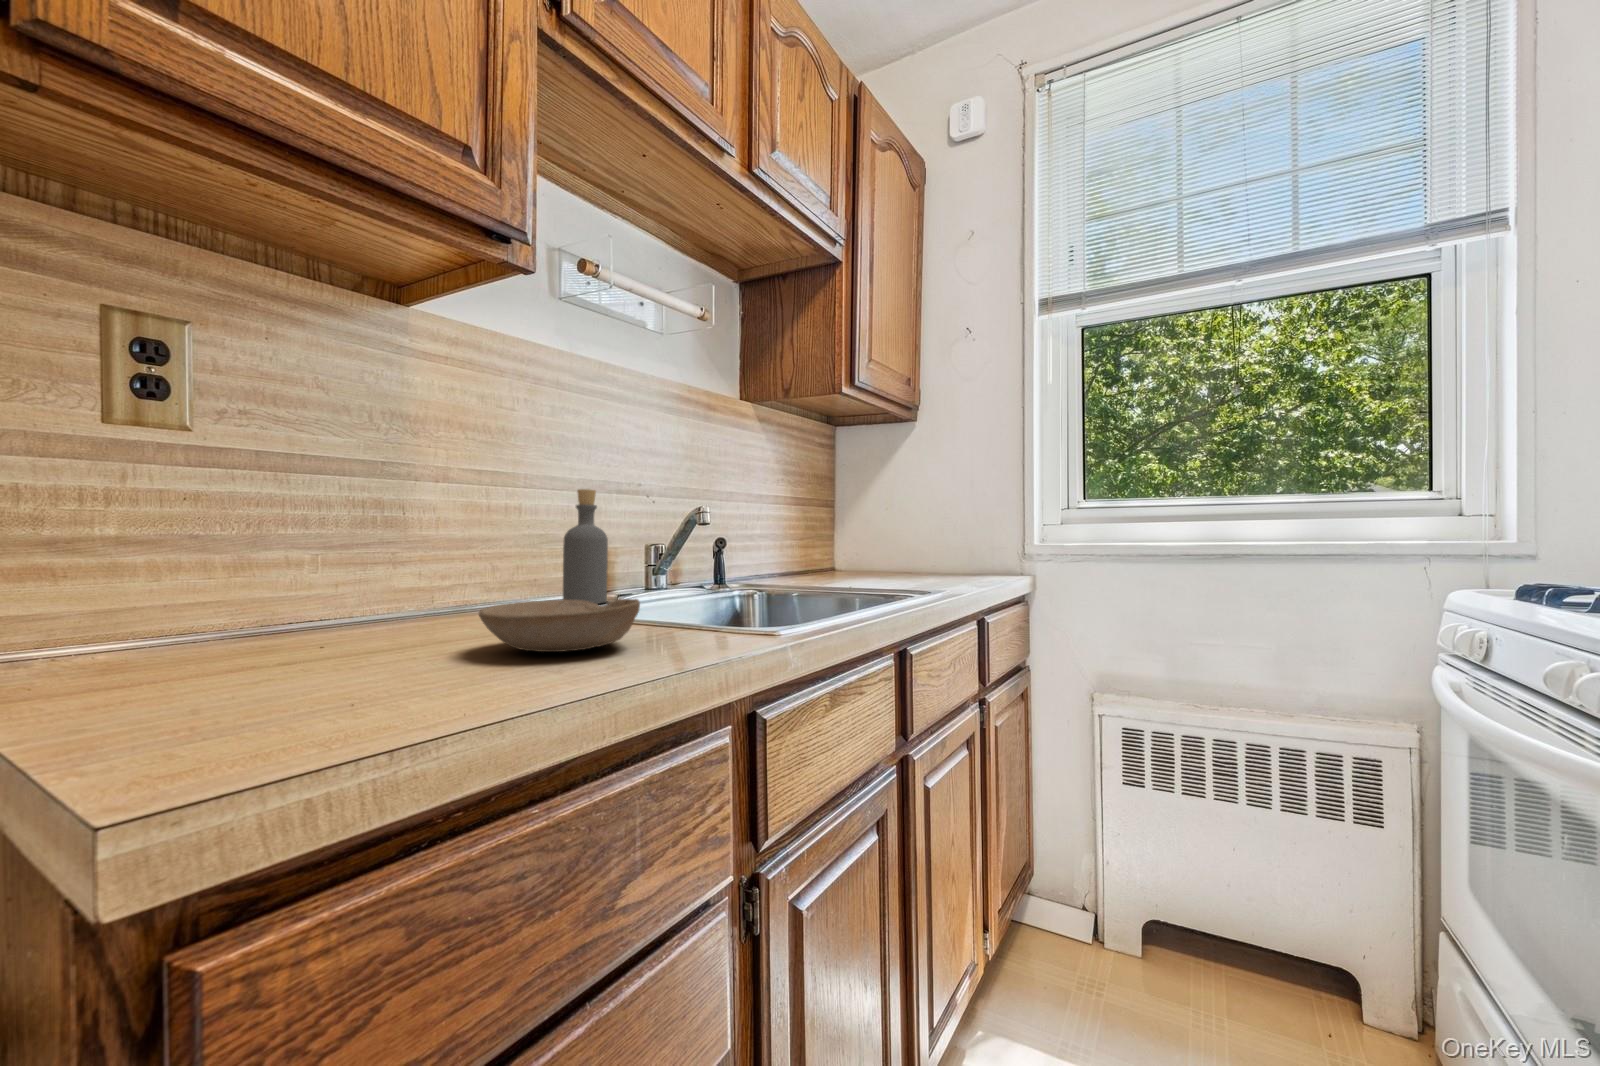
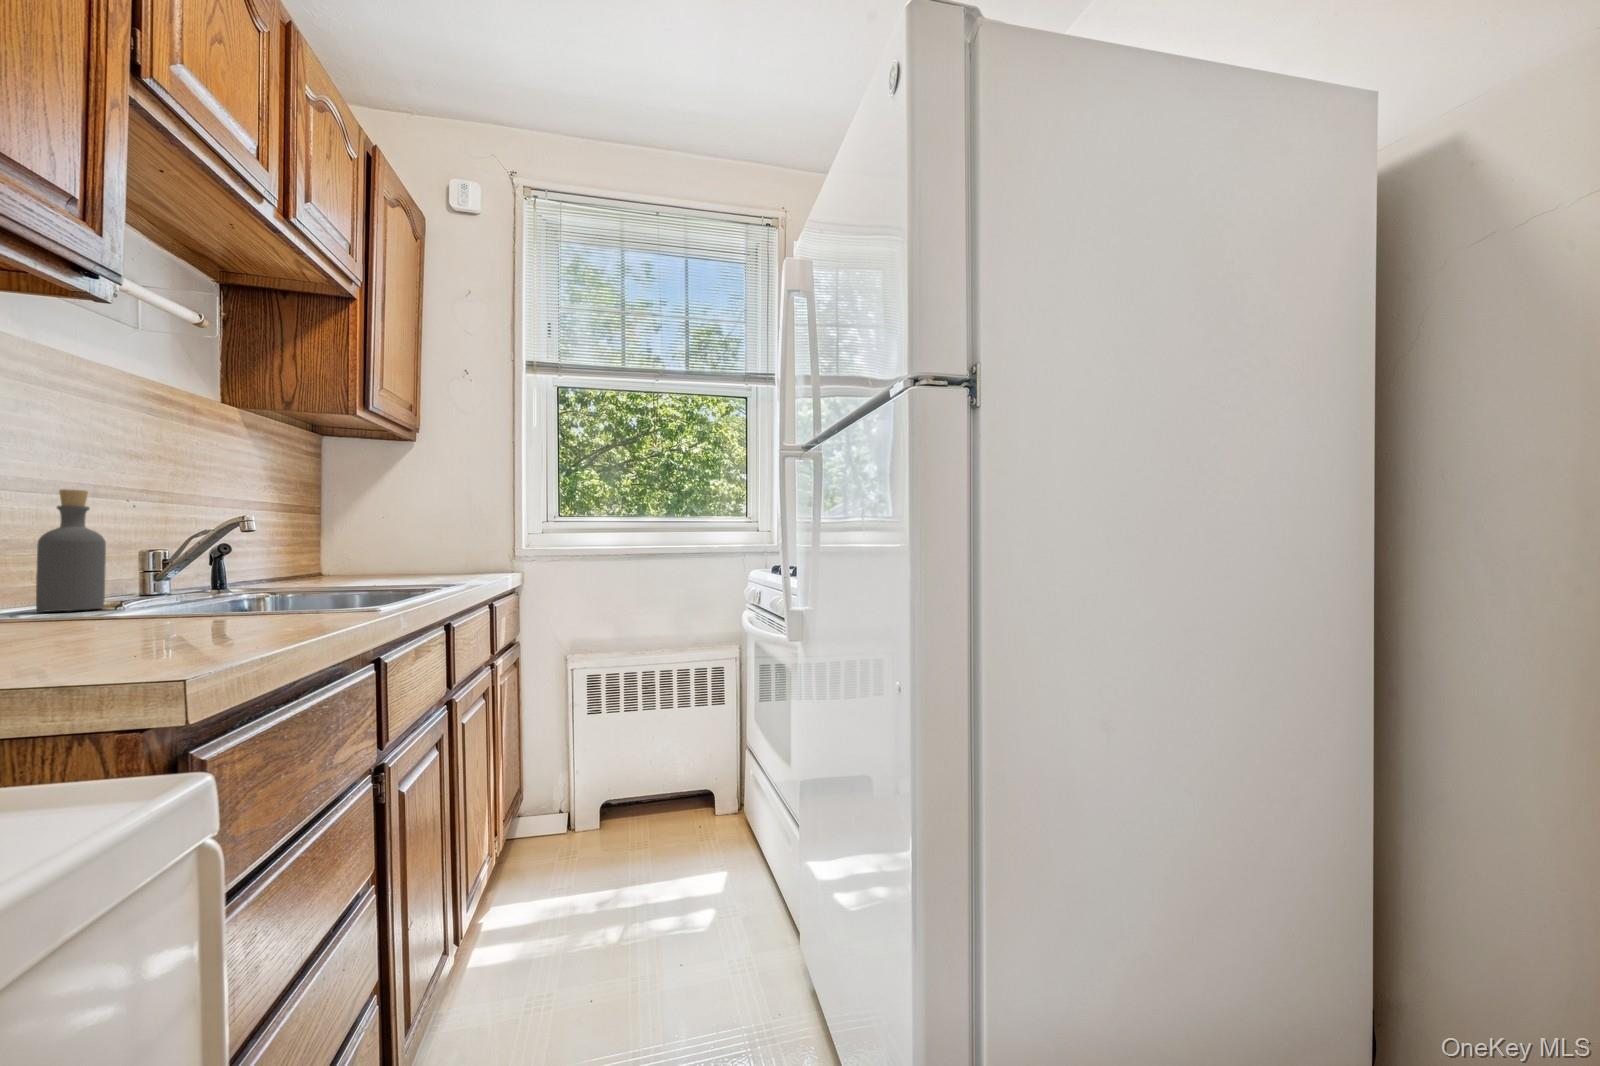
bowl: present [479,599,640,652] -> none [98,583,280,629]

